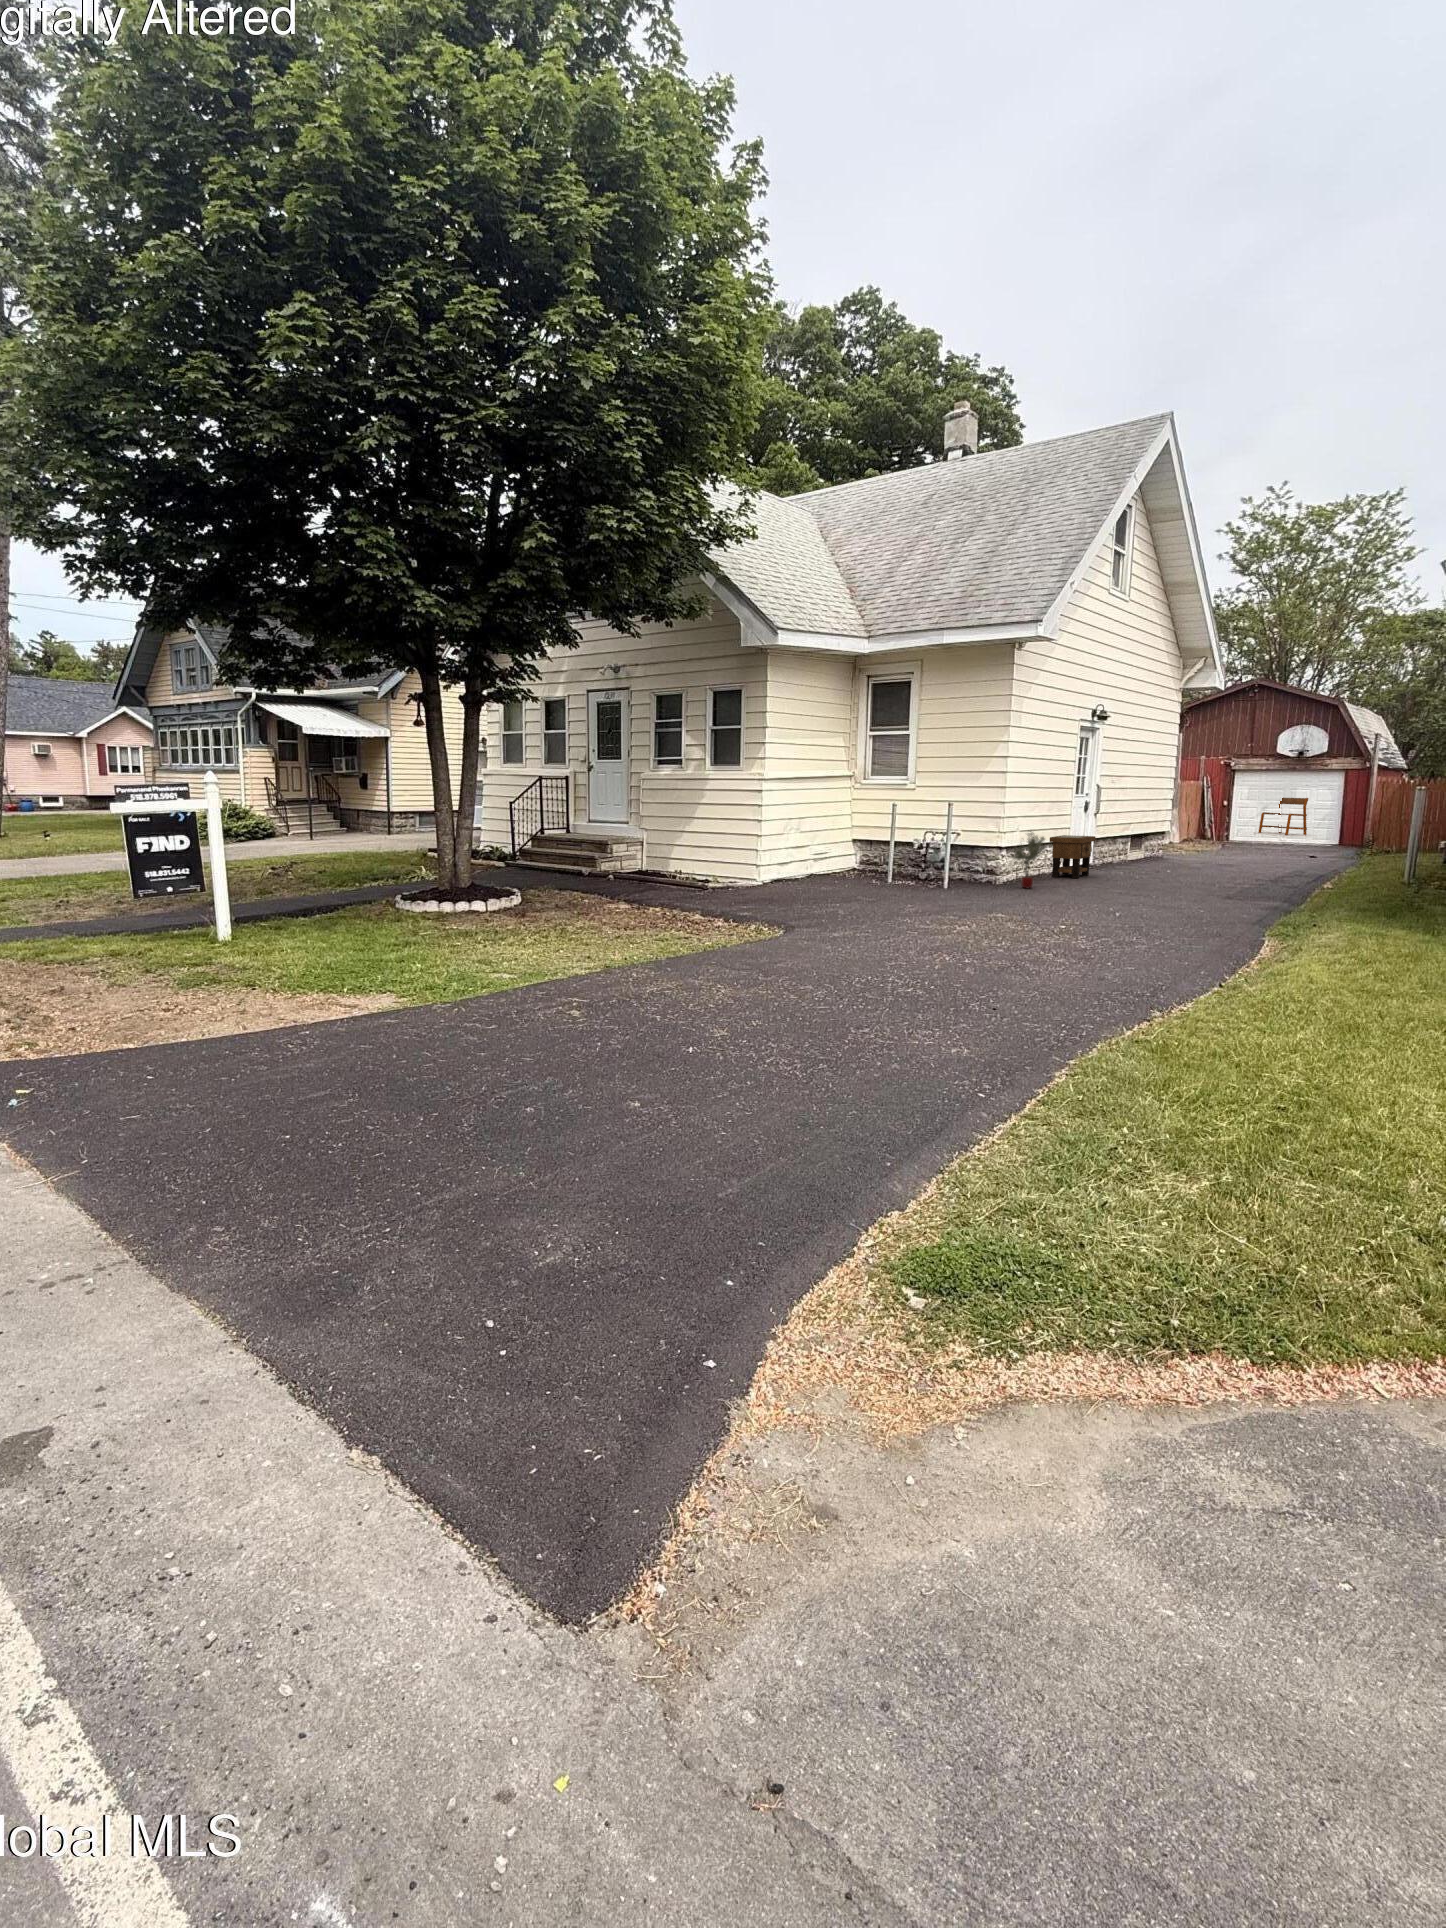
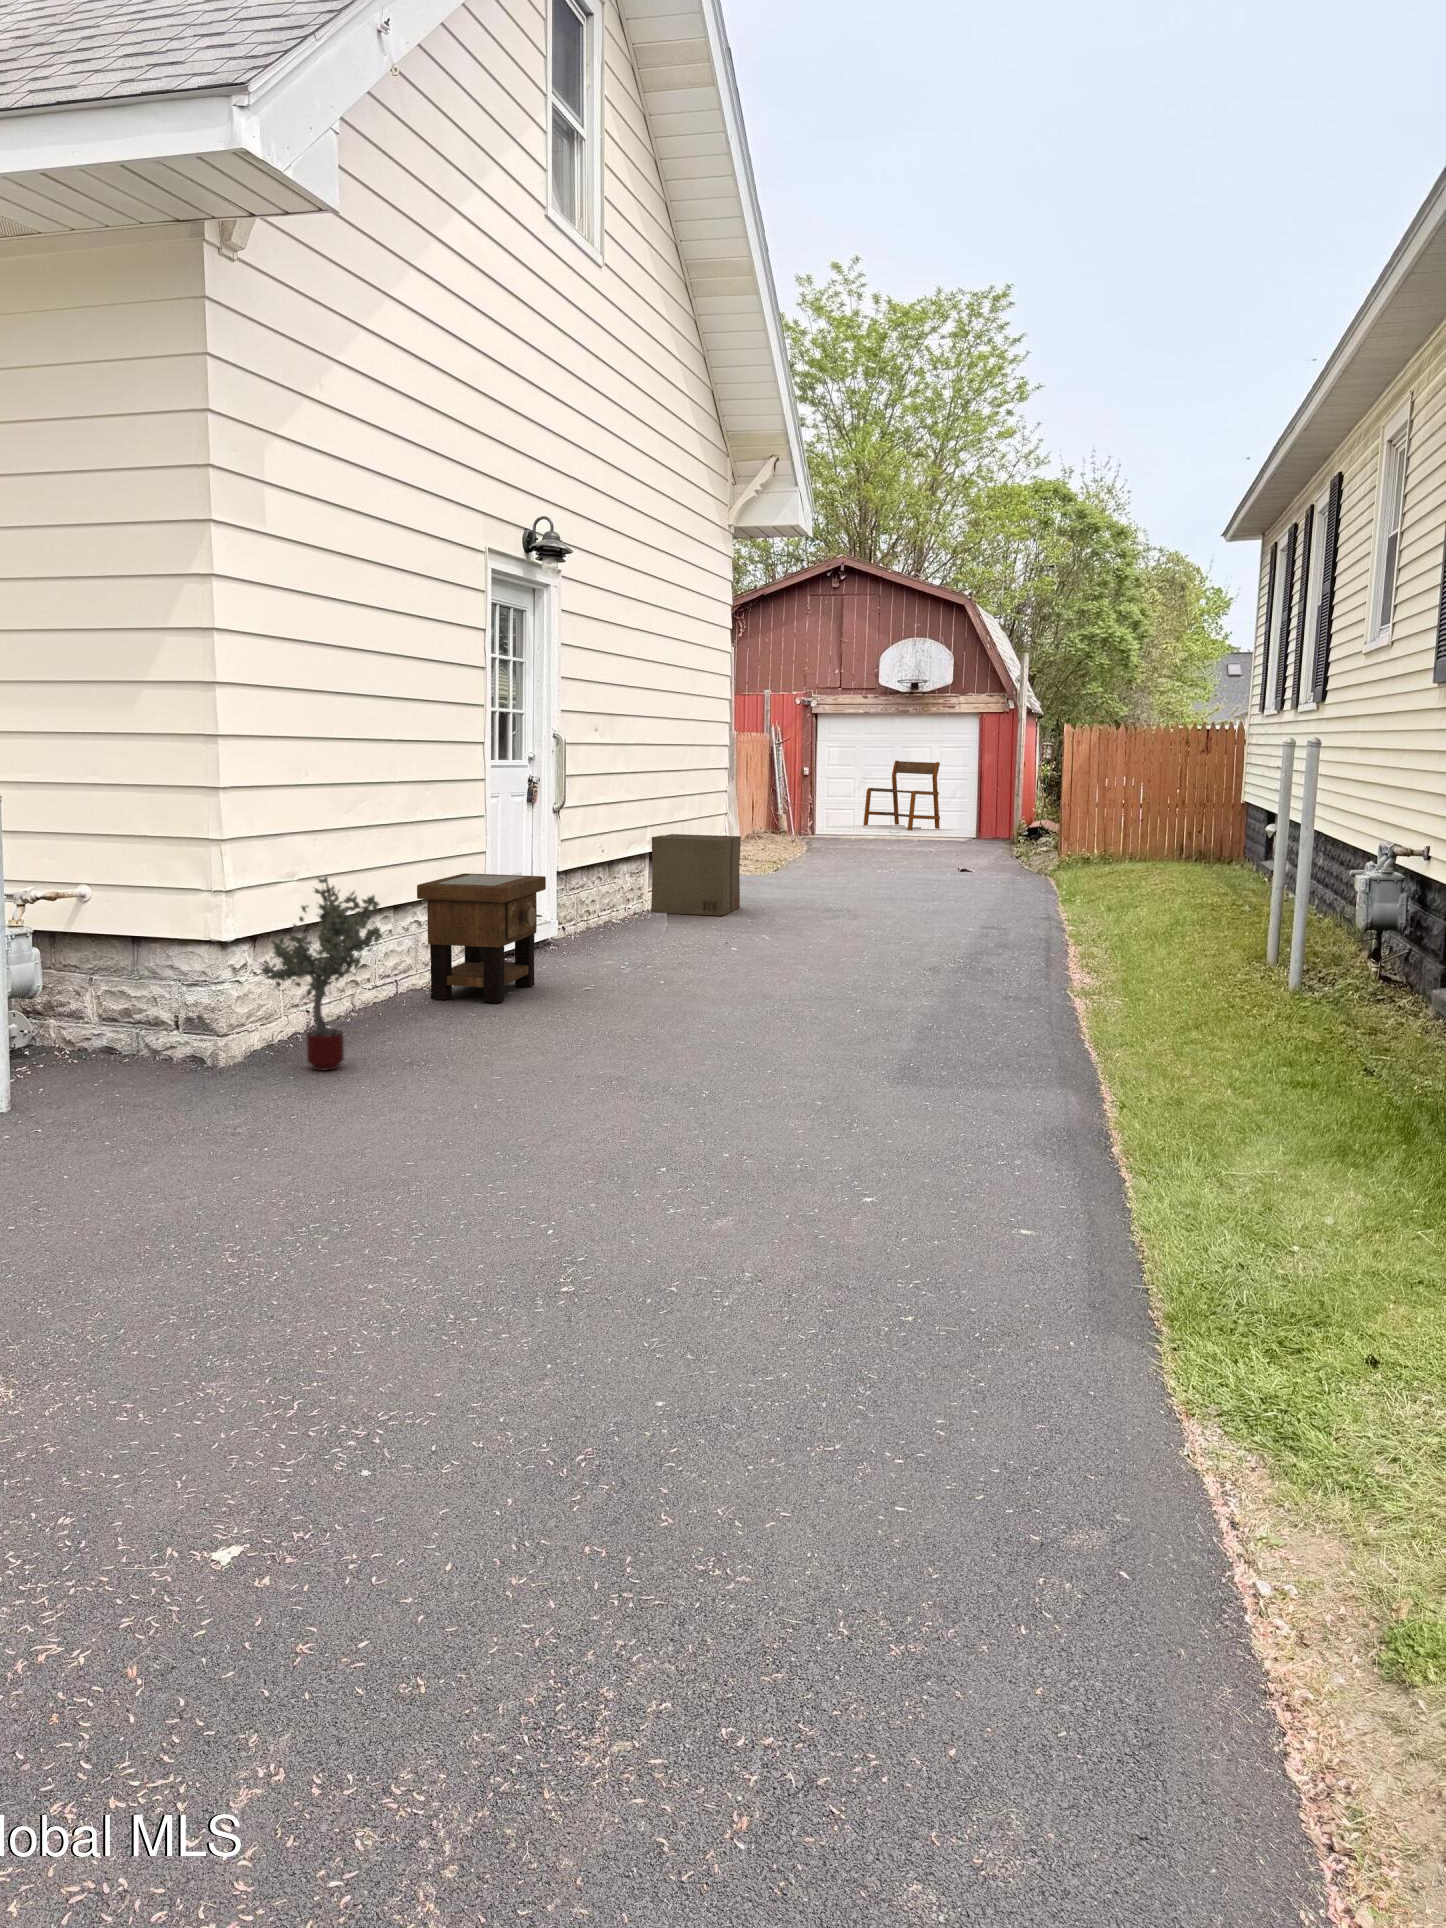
cardboard box: none [1133,828,1178,863] -> present [651,834,741,916]

